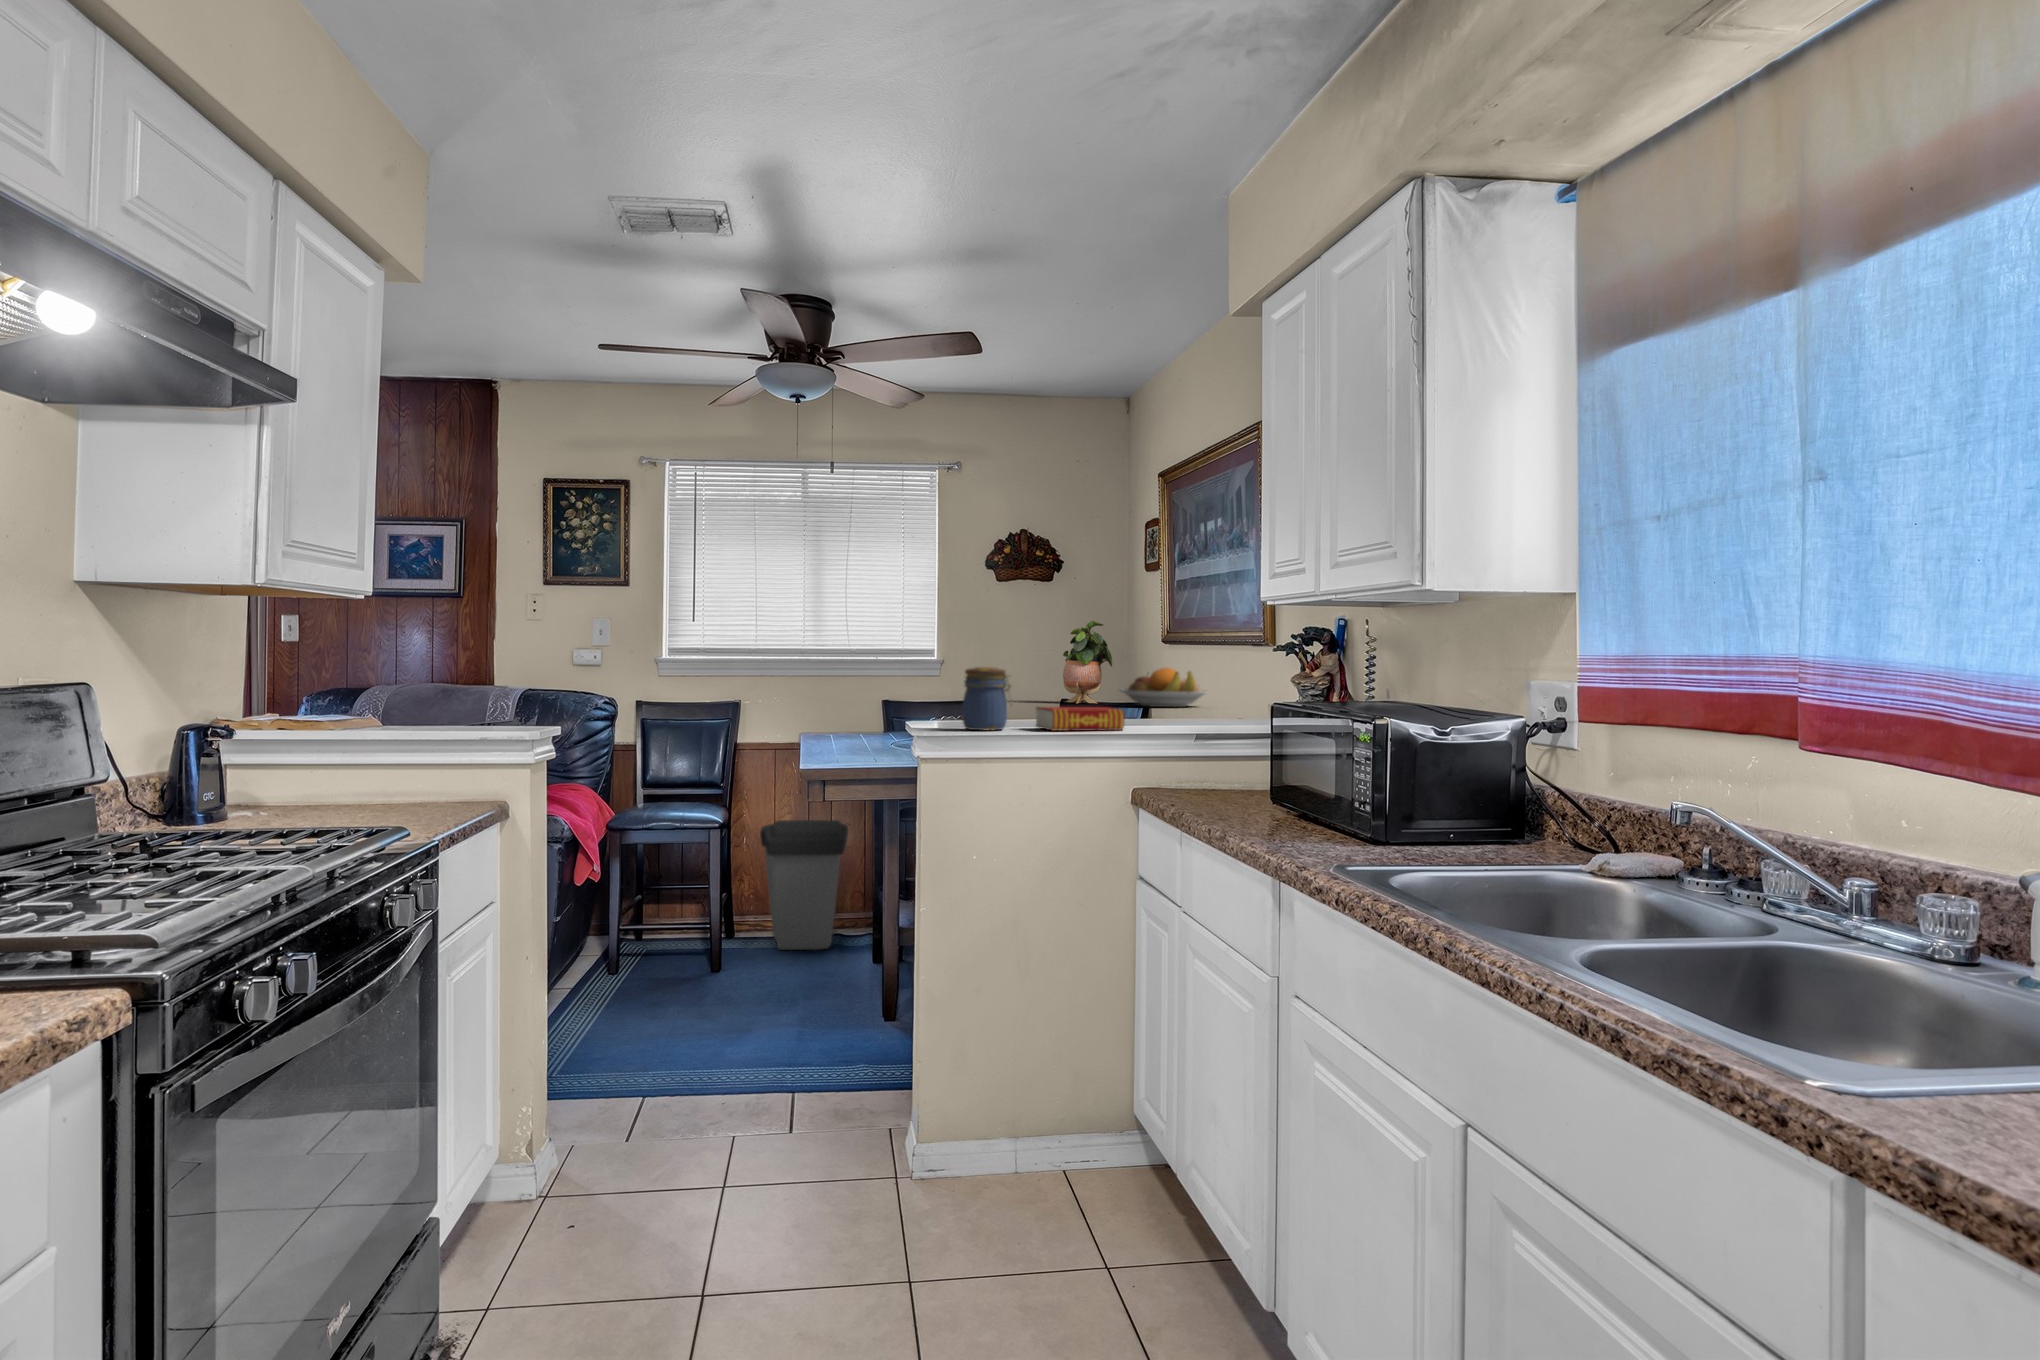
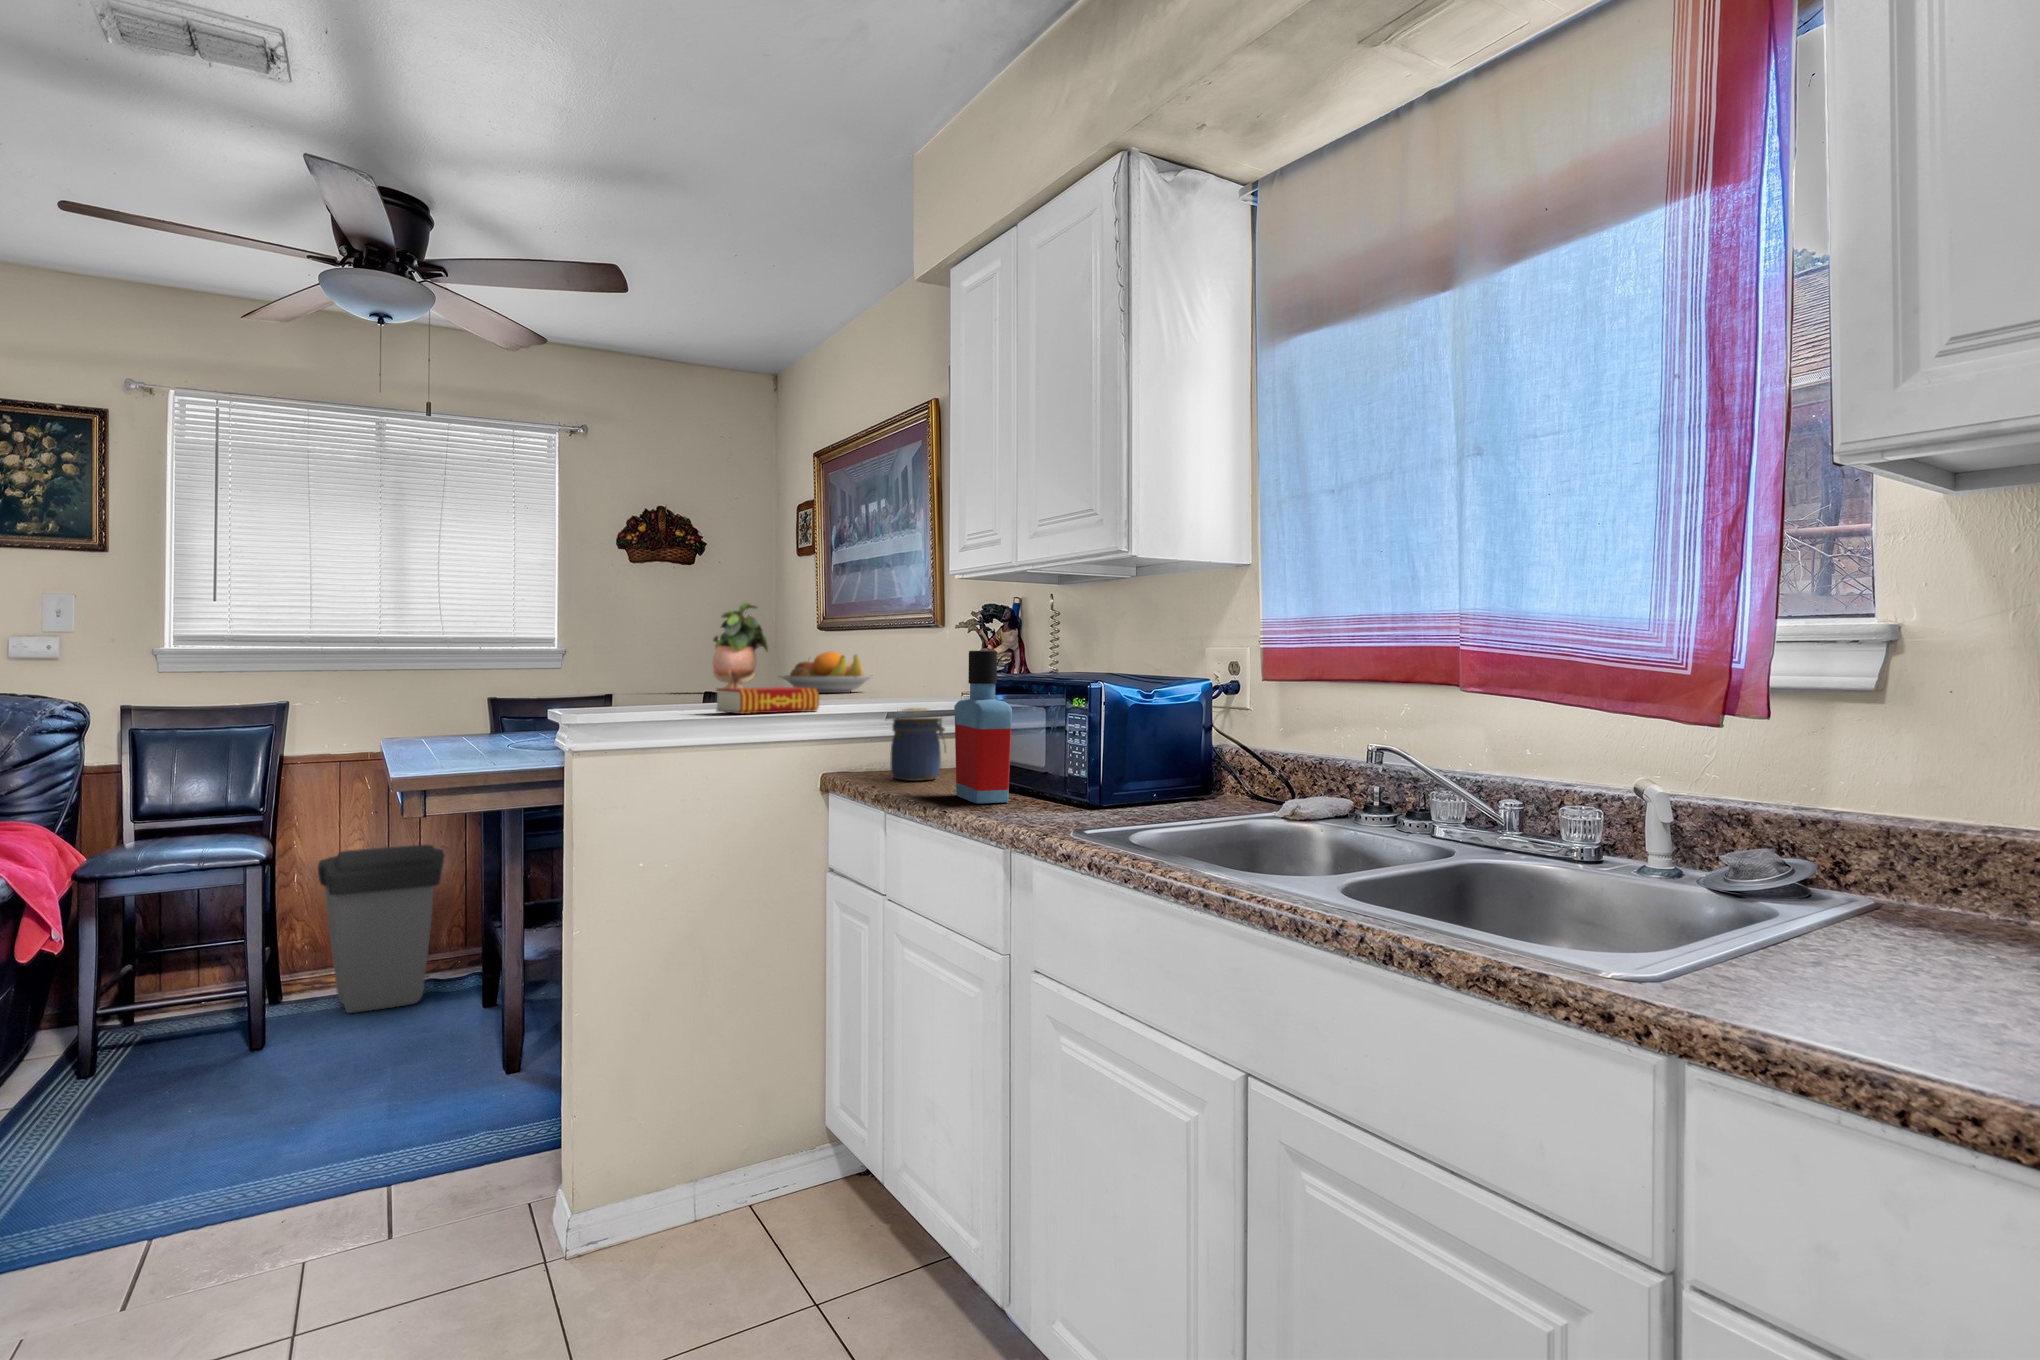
jar: present [963,667,1012,730] -> present [891,708,946,781]
bottle: none [1239,682,1291,828] -> present [954,651,1012,803]

